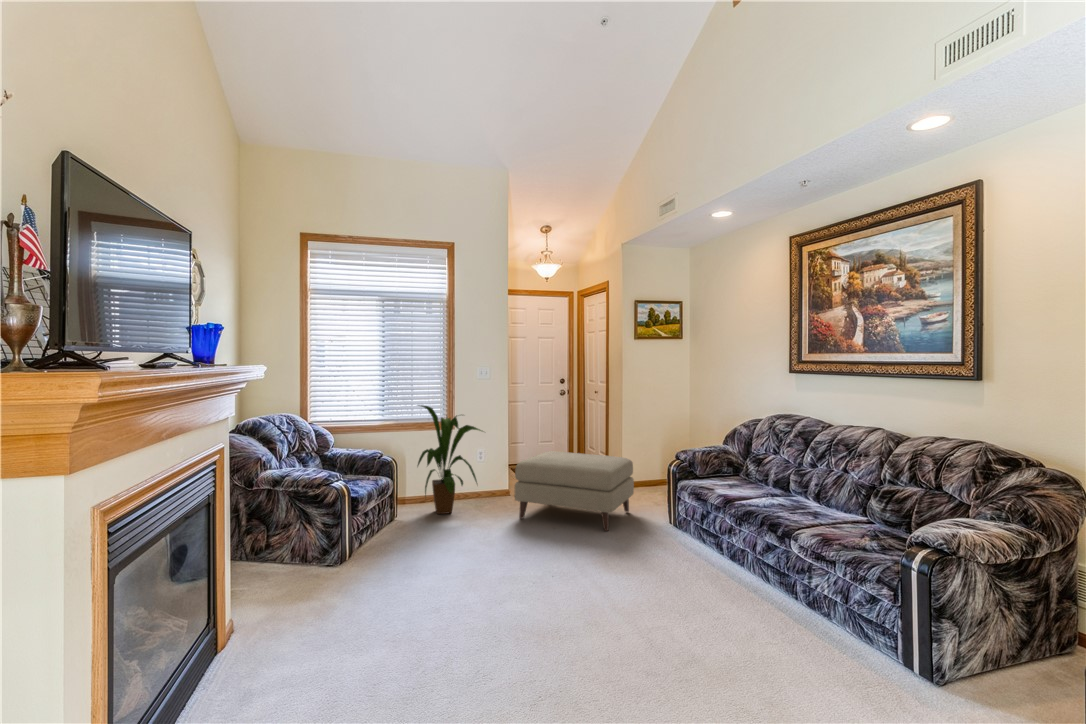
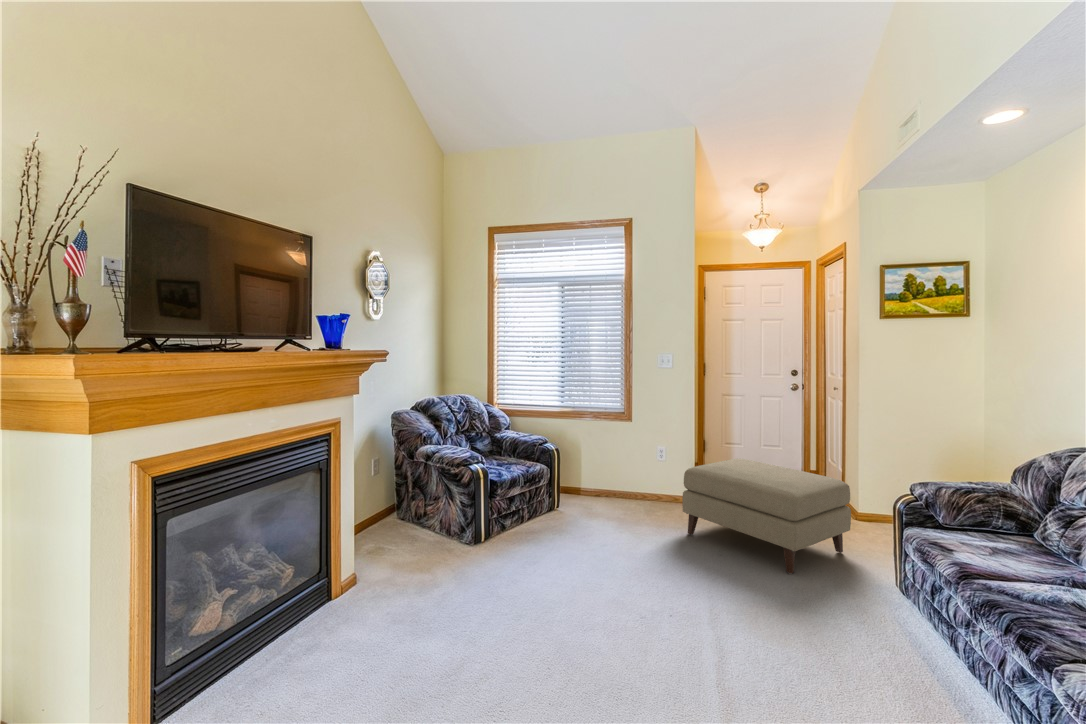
house plant: present [418,405,481,514] -> none [581,393,664,513]

